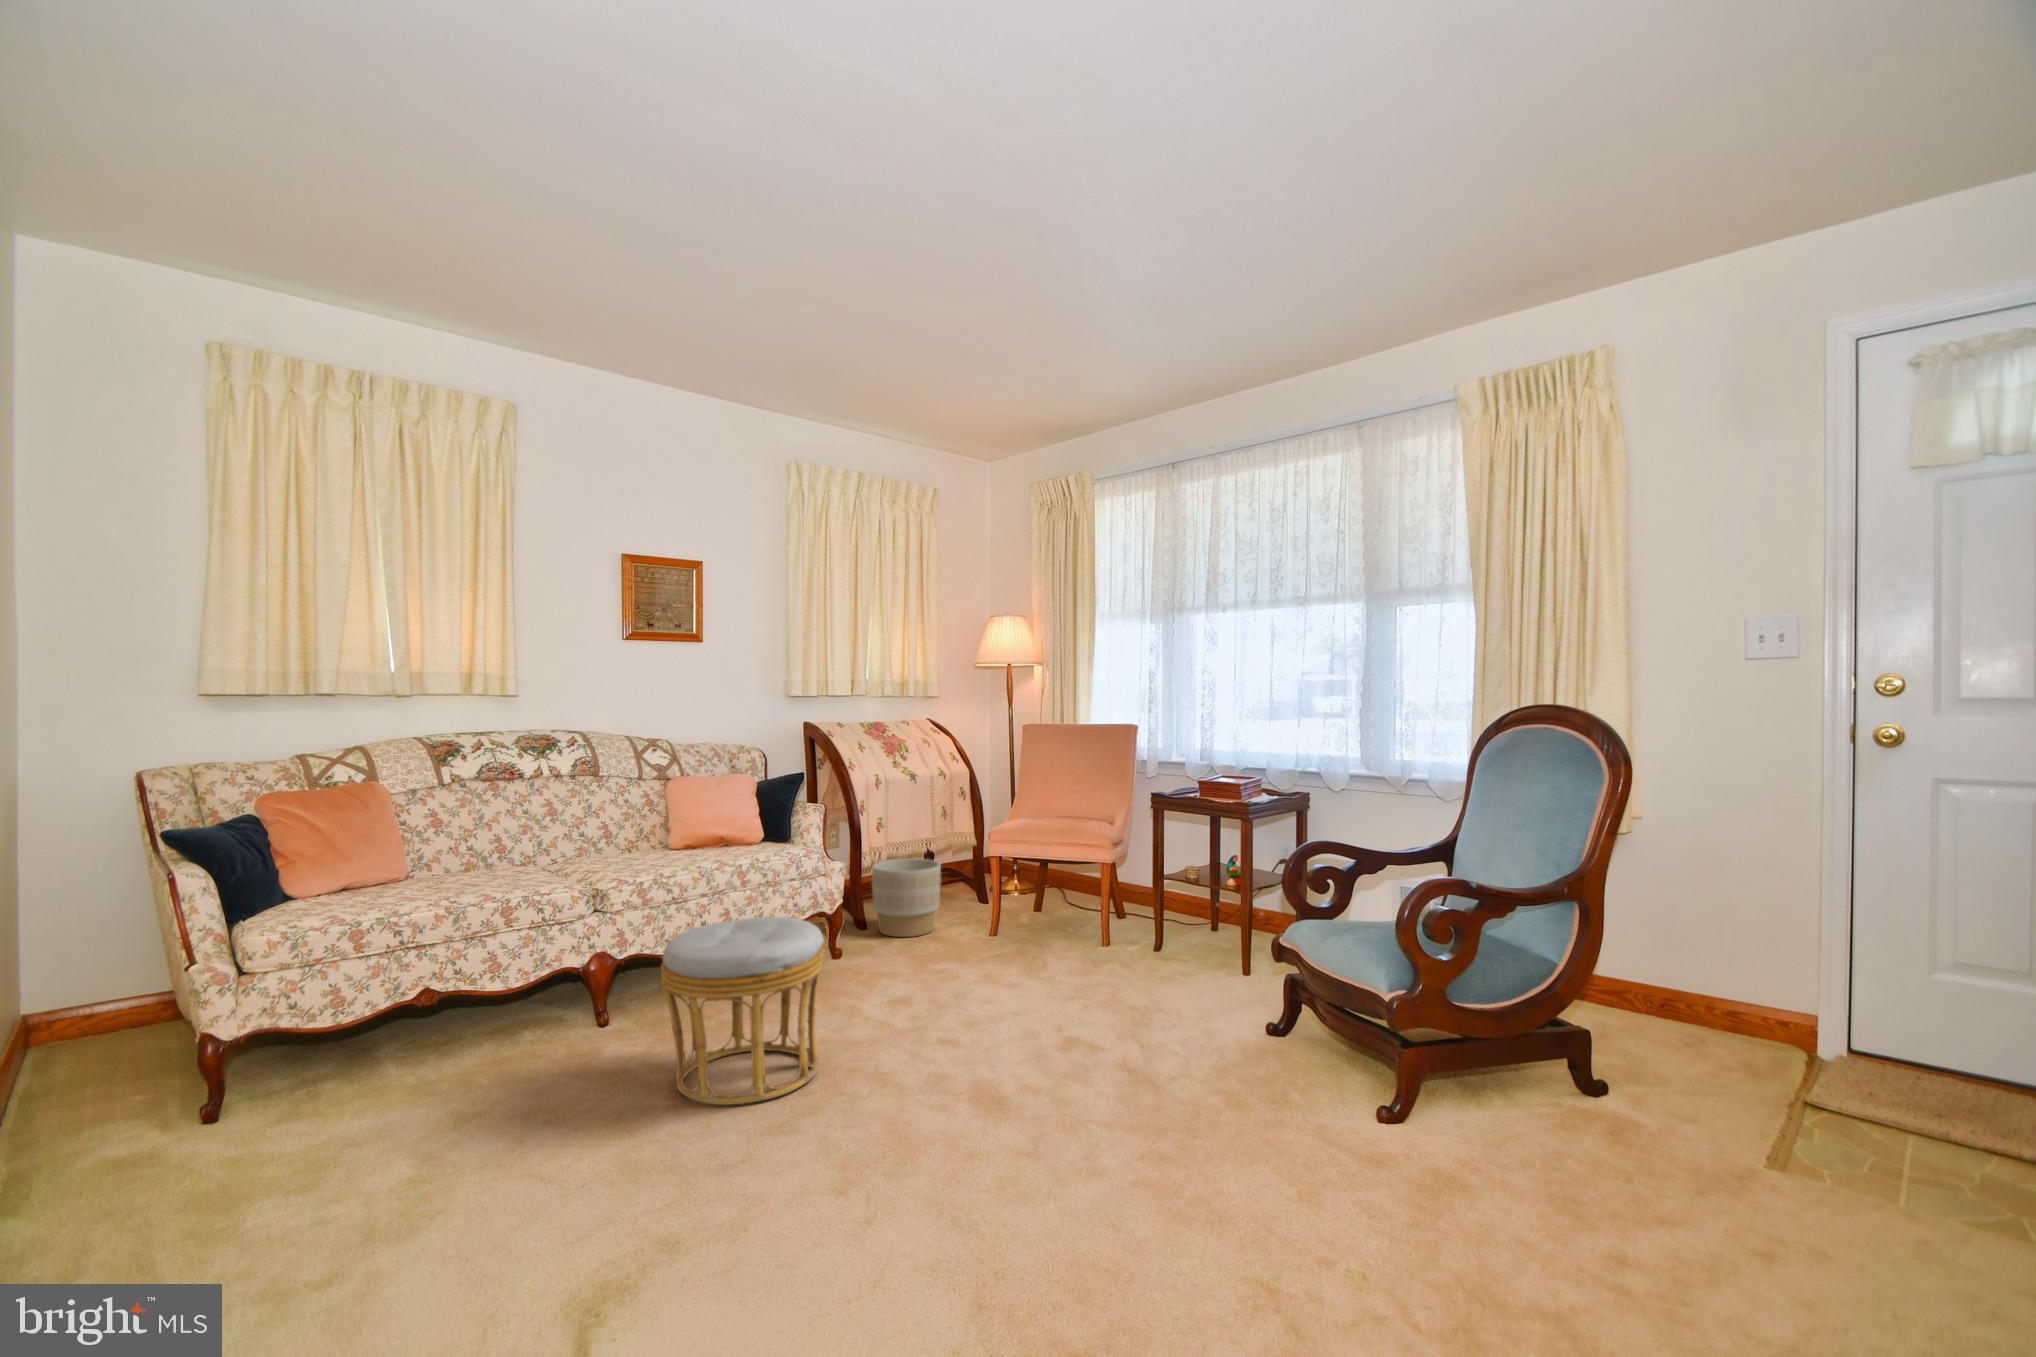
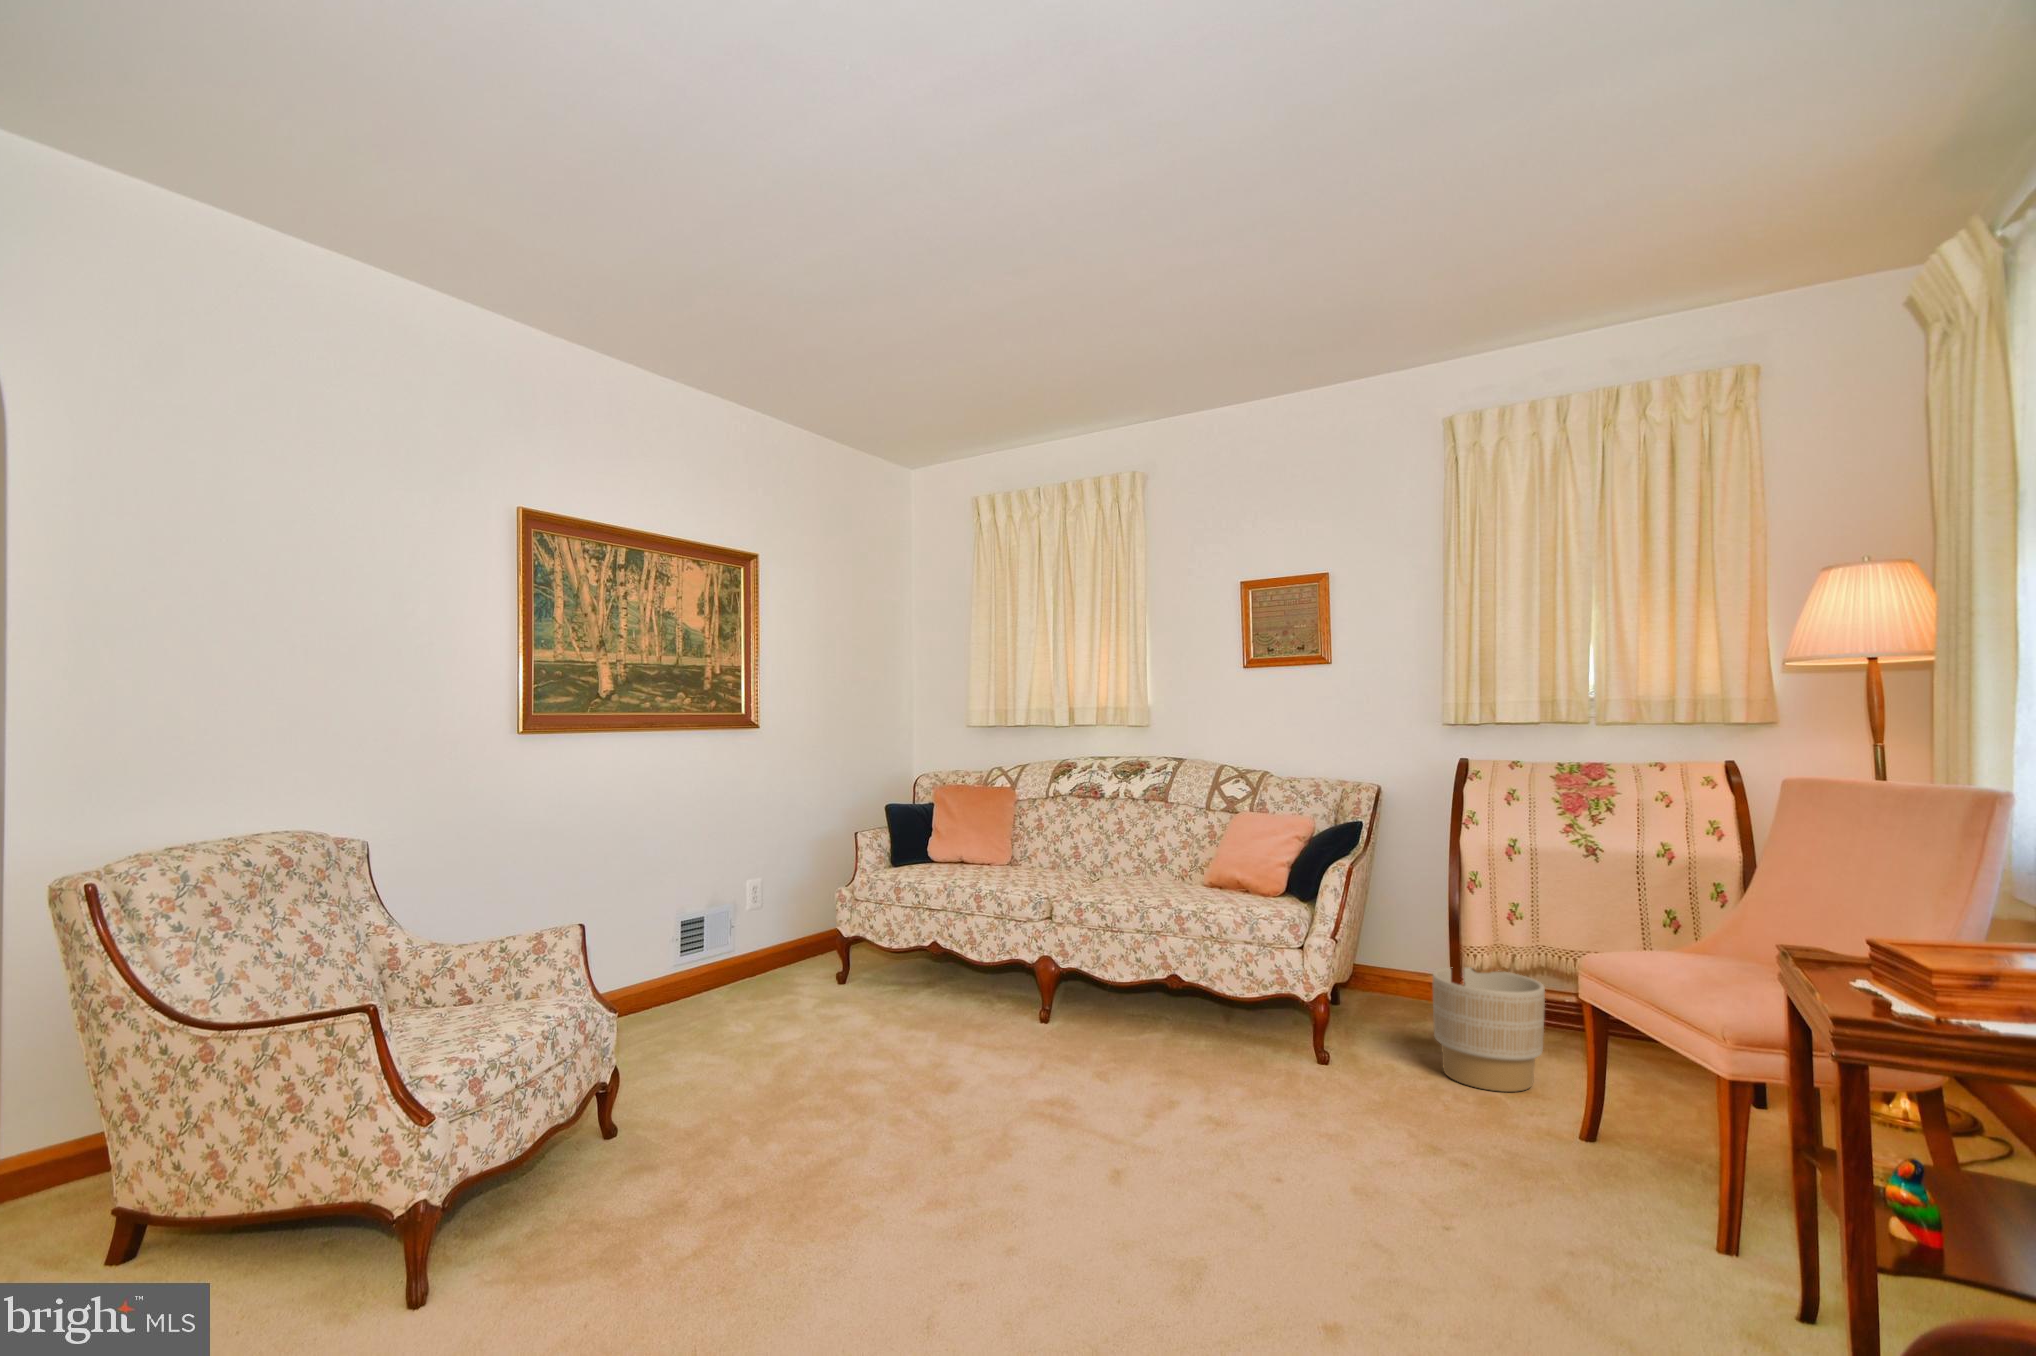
ottoman: present [661,916,824,1105] -> none [907,938,1064,1122]

